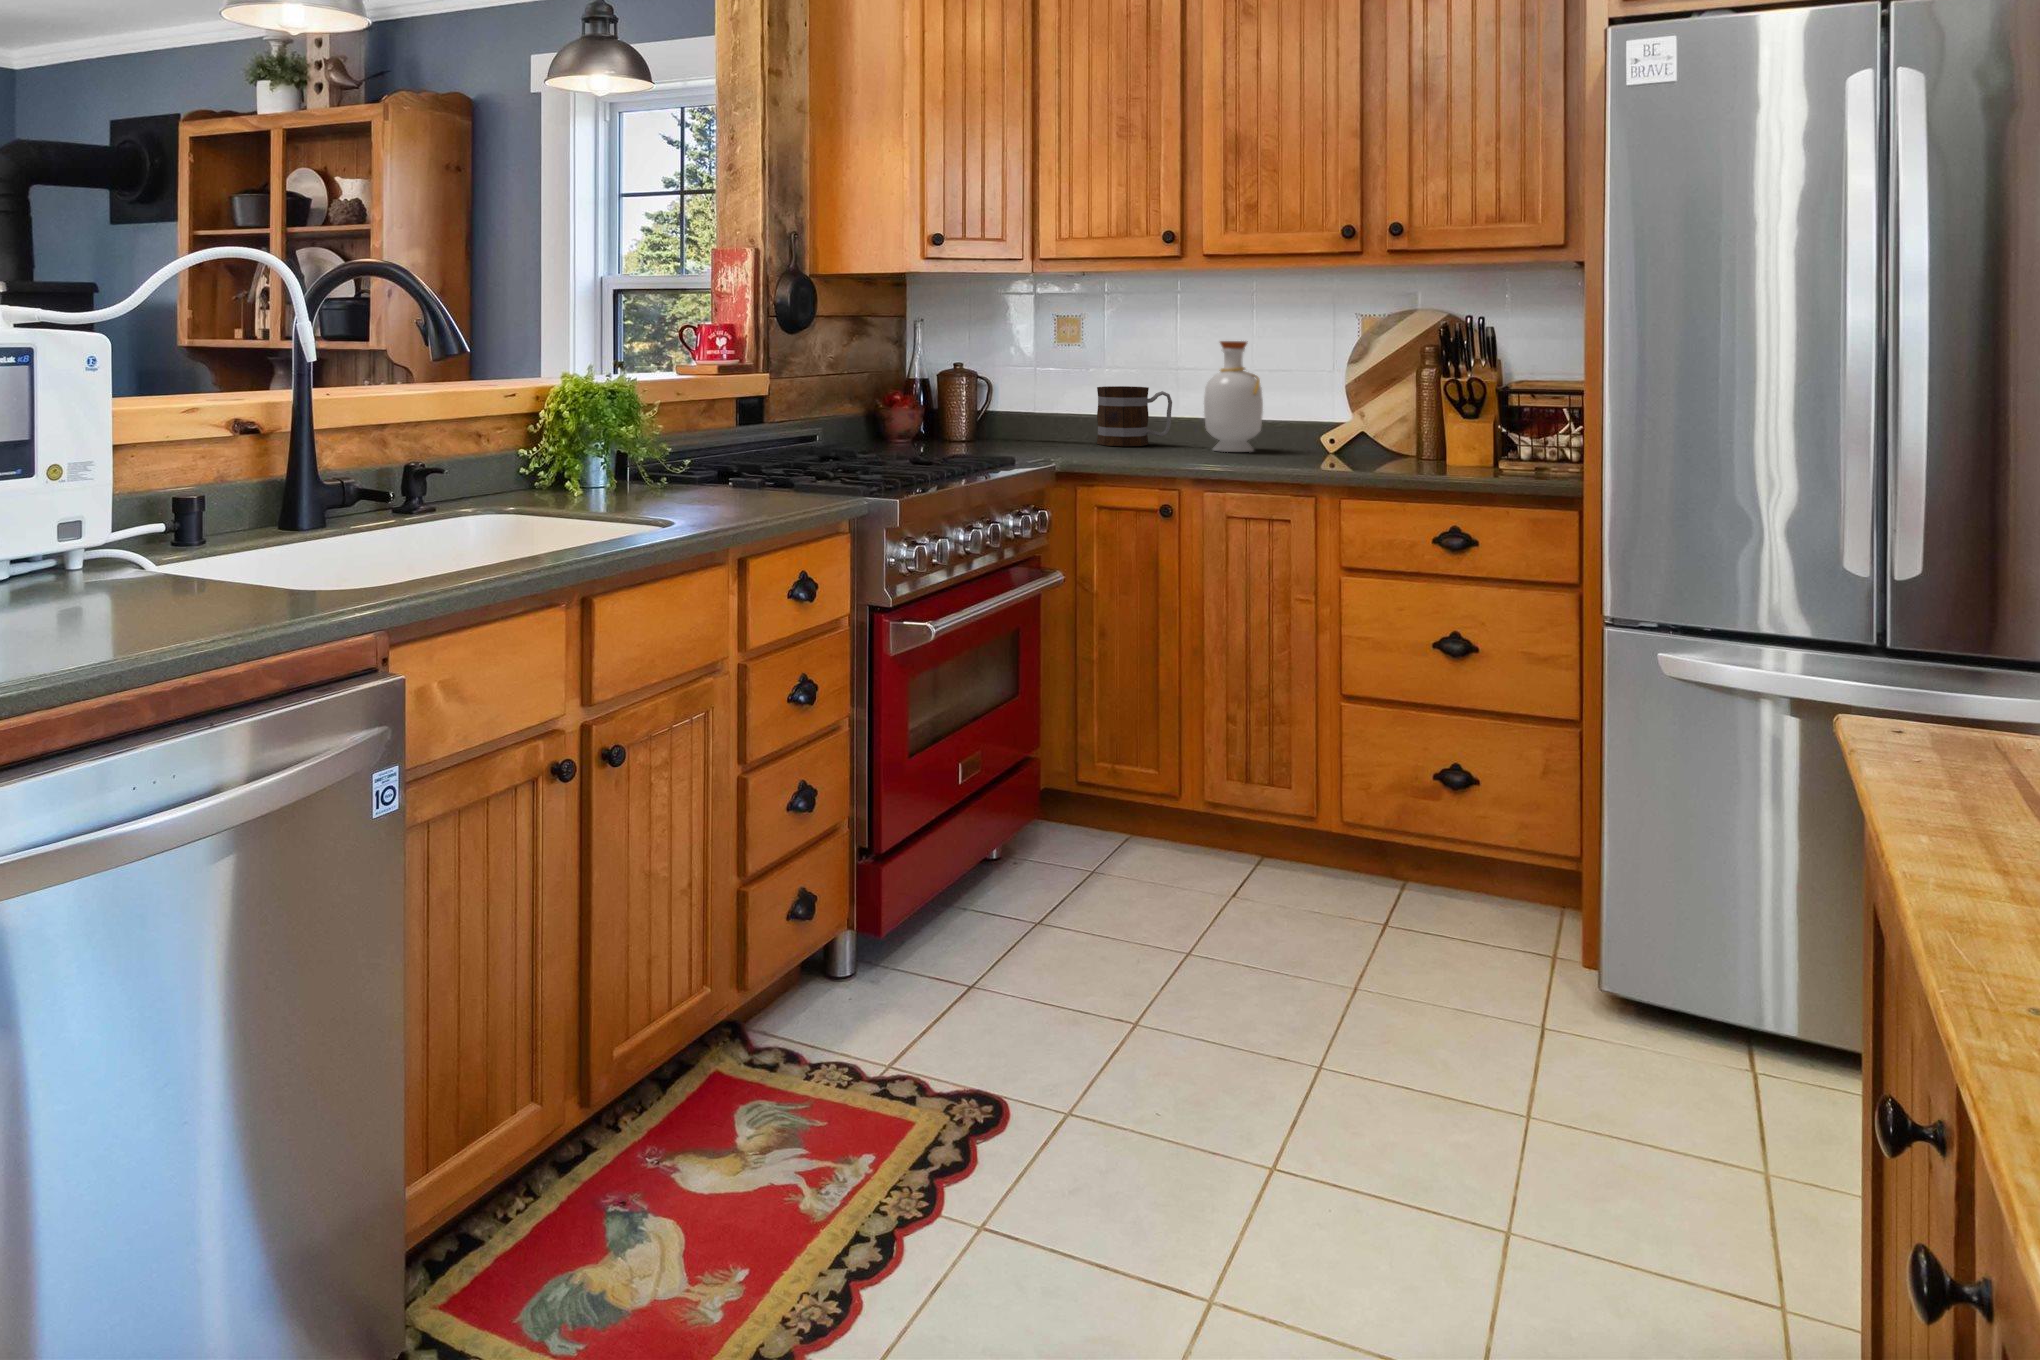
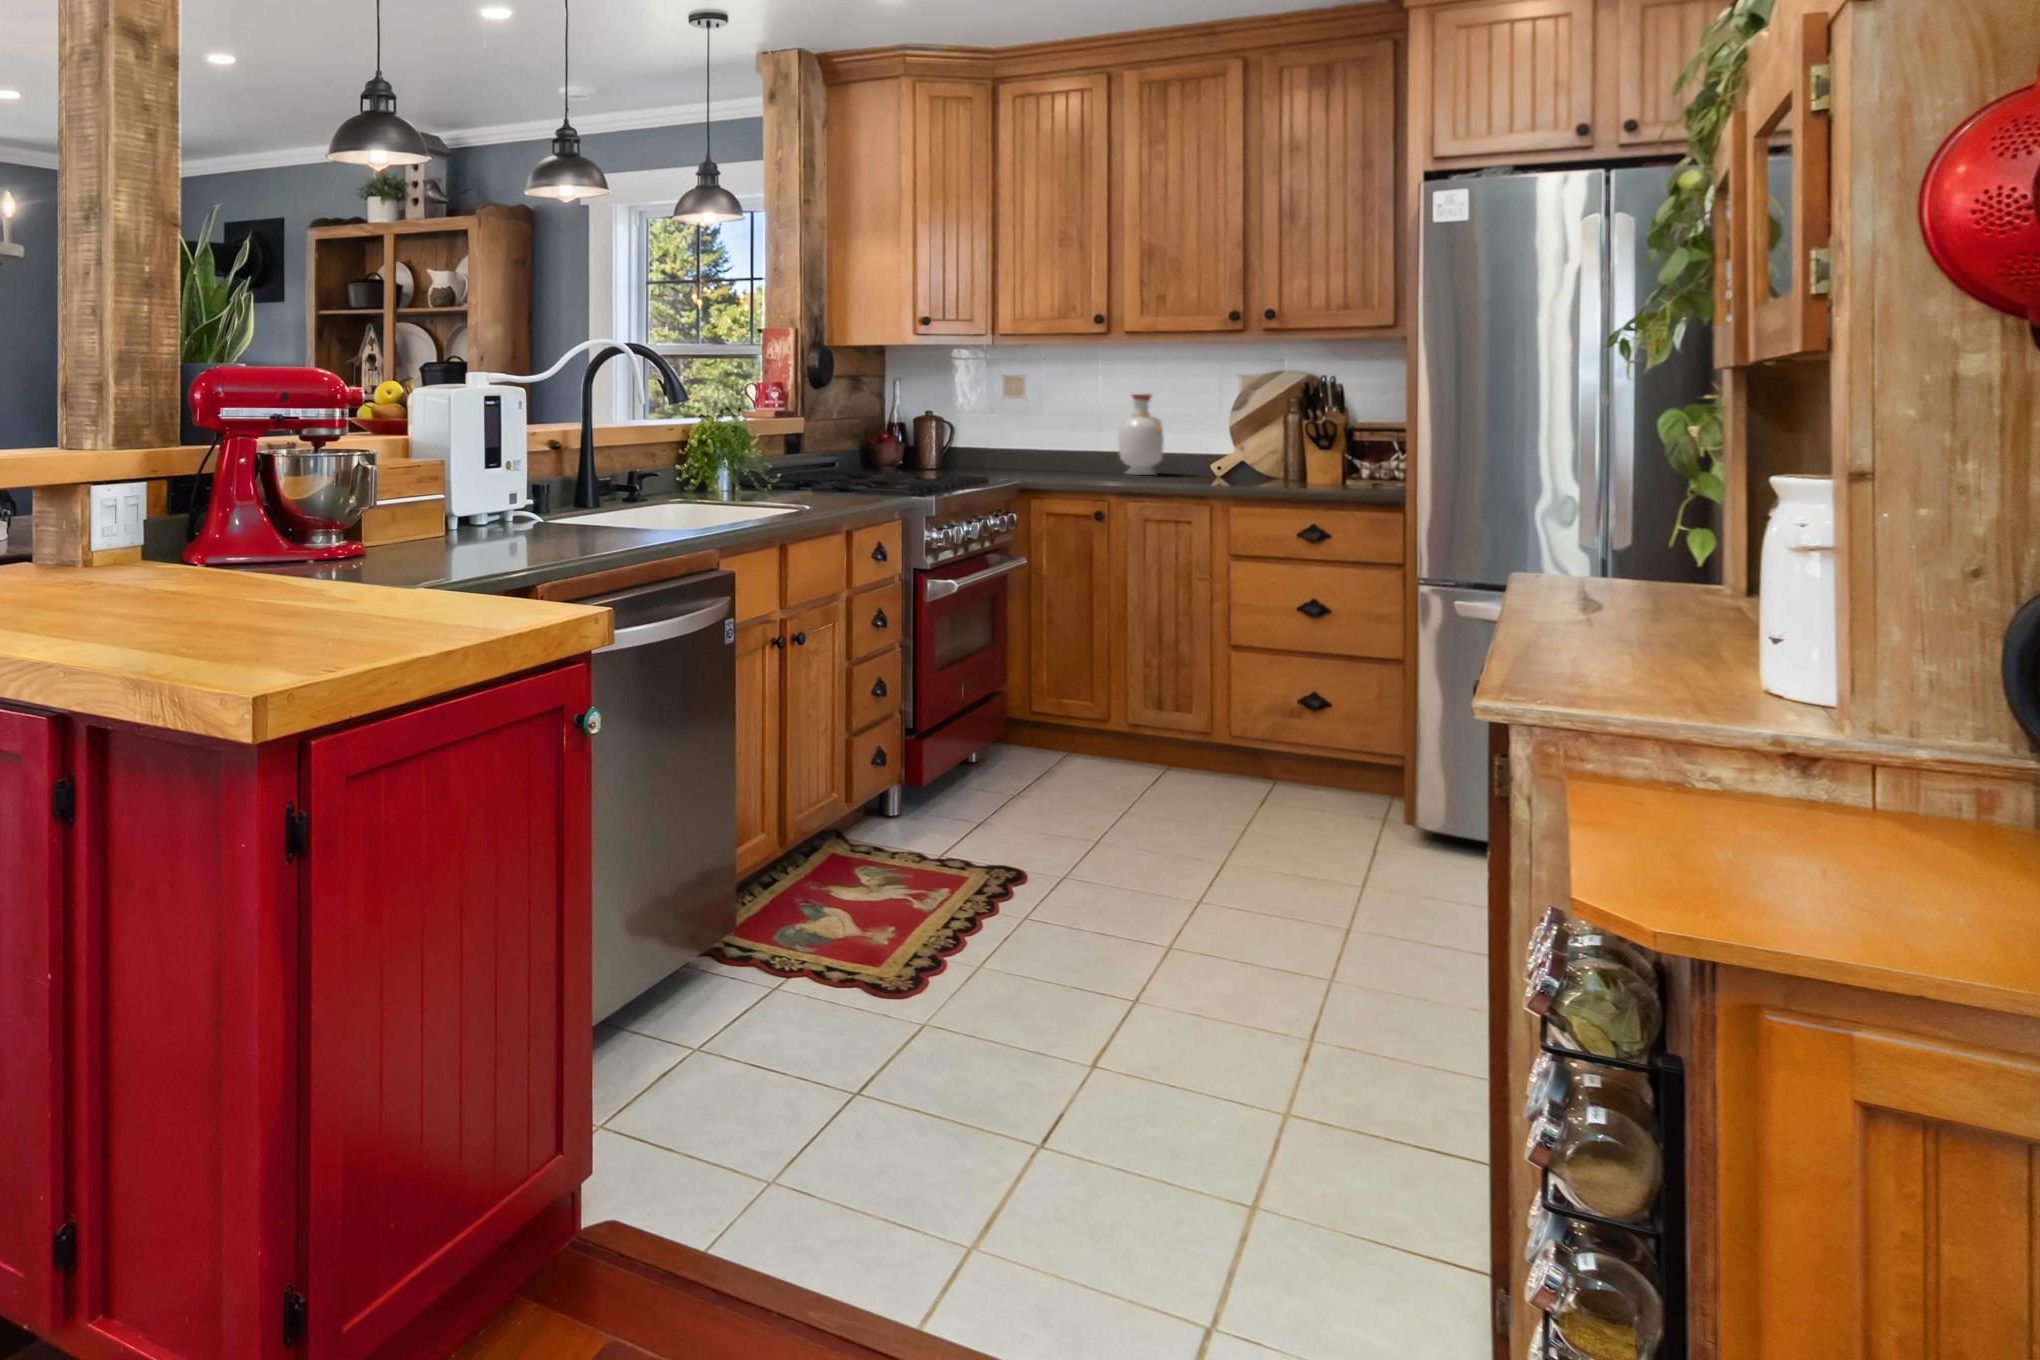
mug: present [1097,386,1172,446] -> none [1036,428,1094,471]

